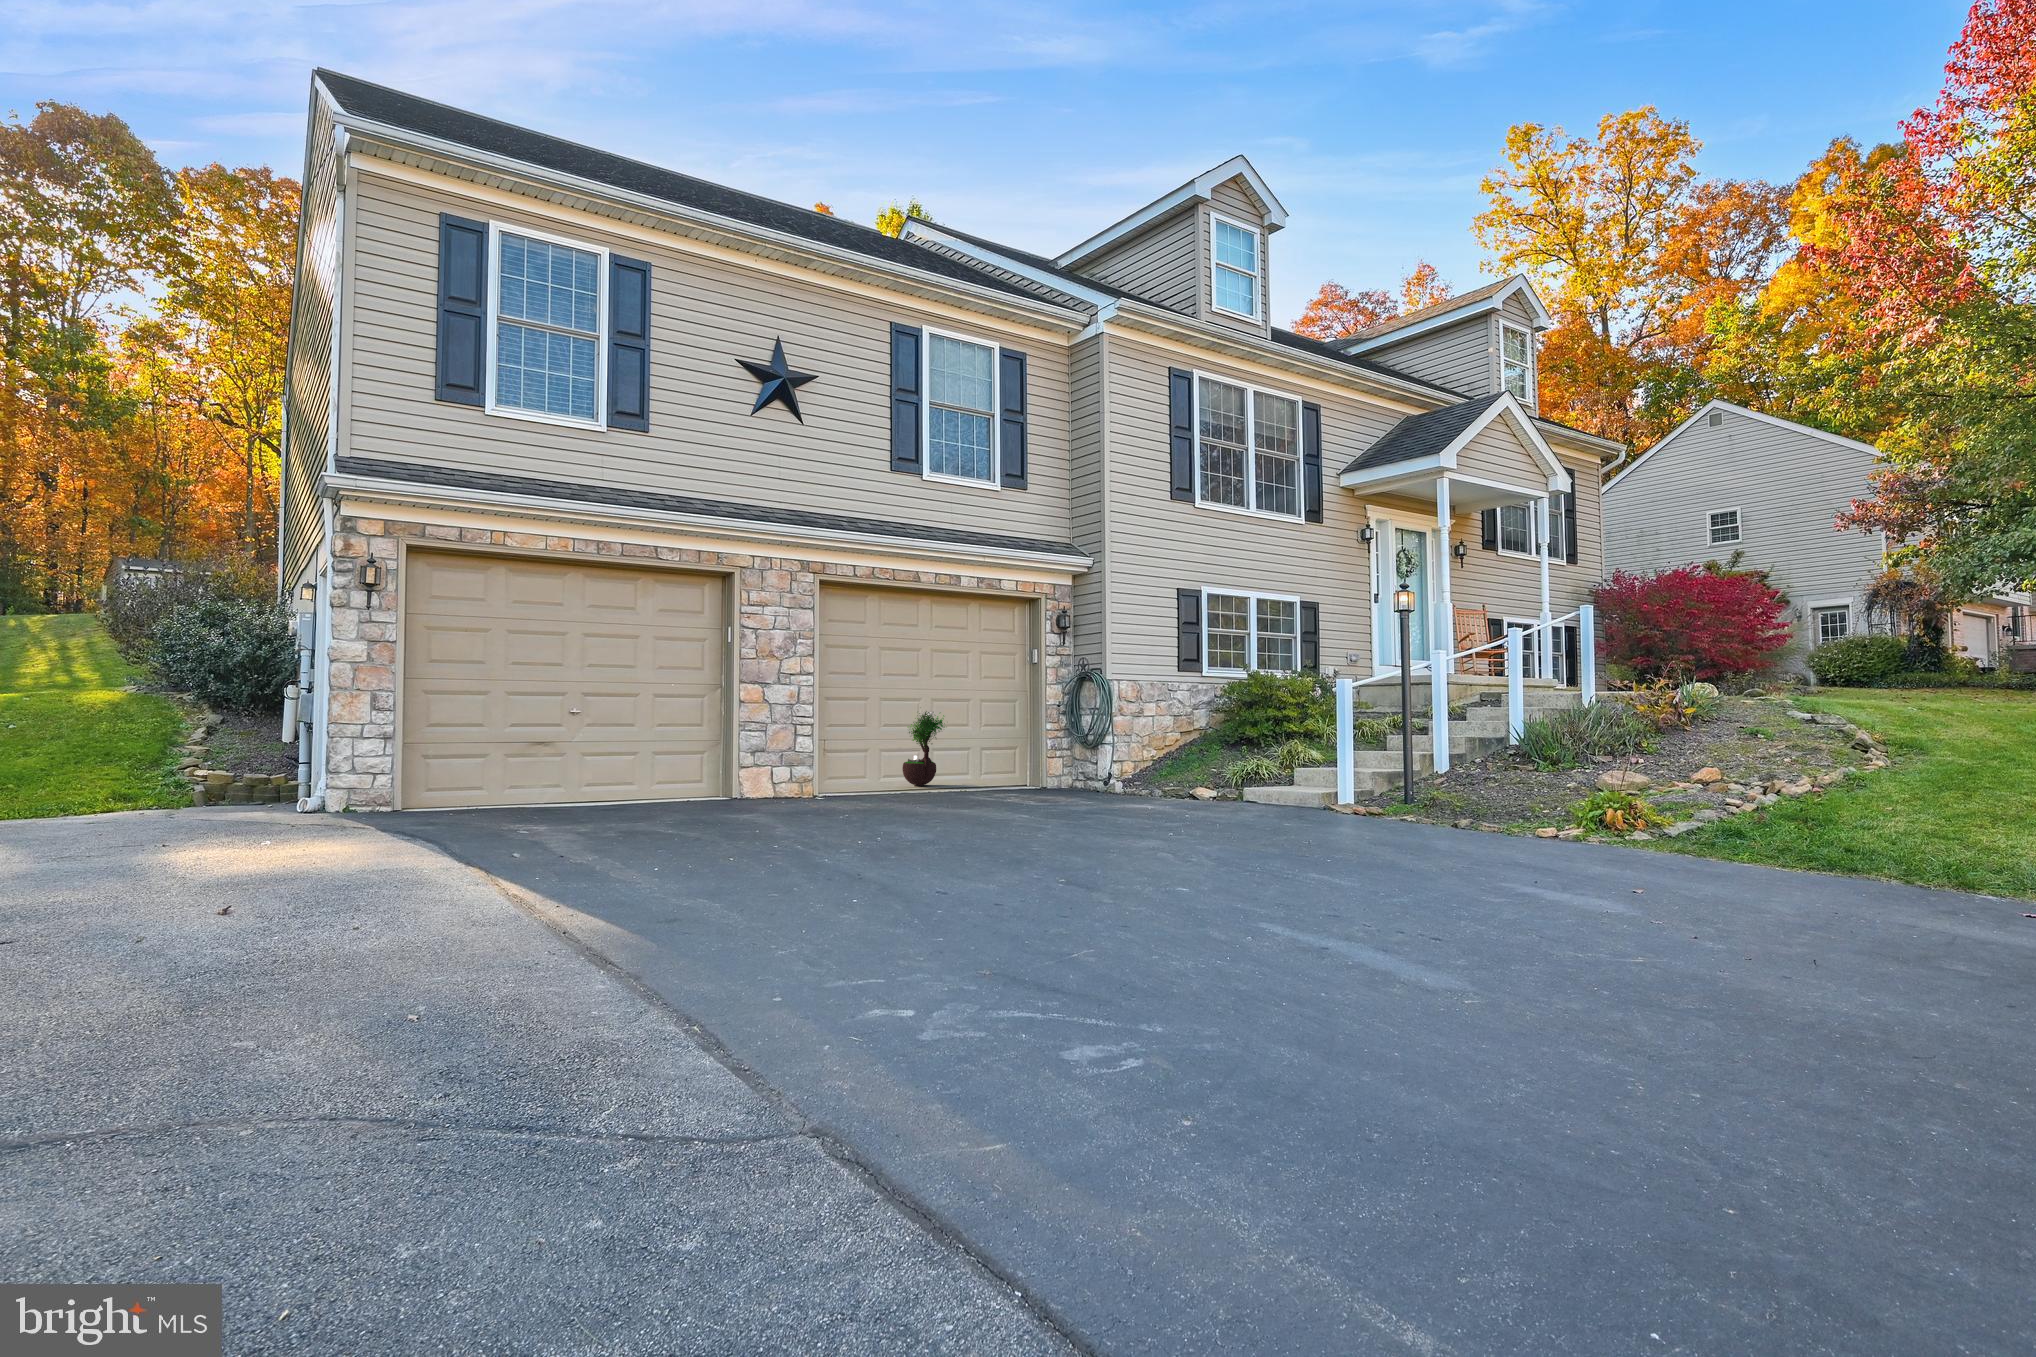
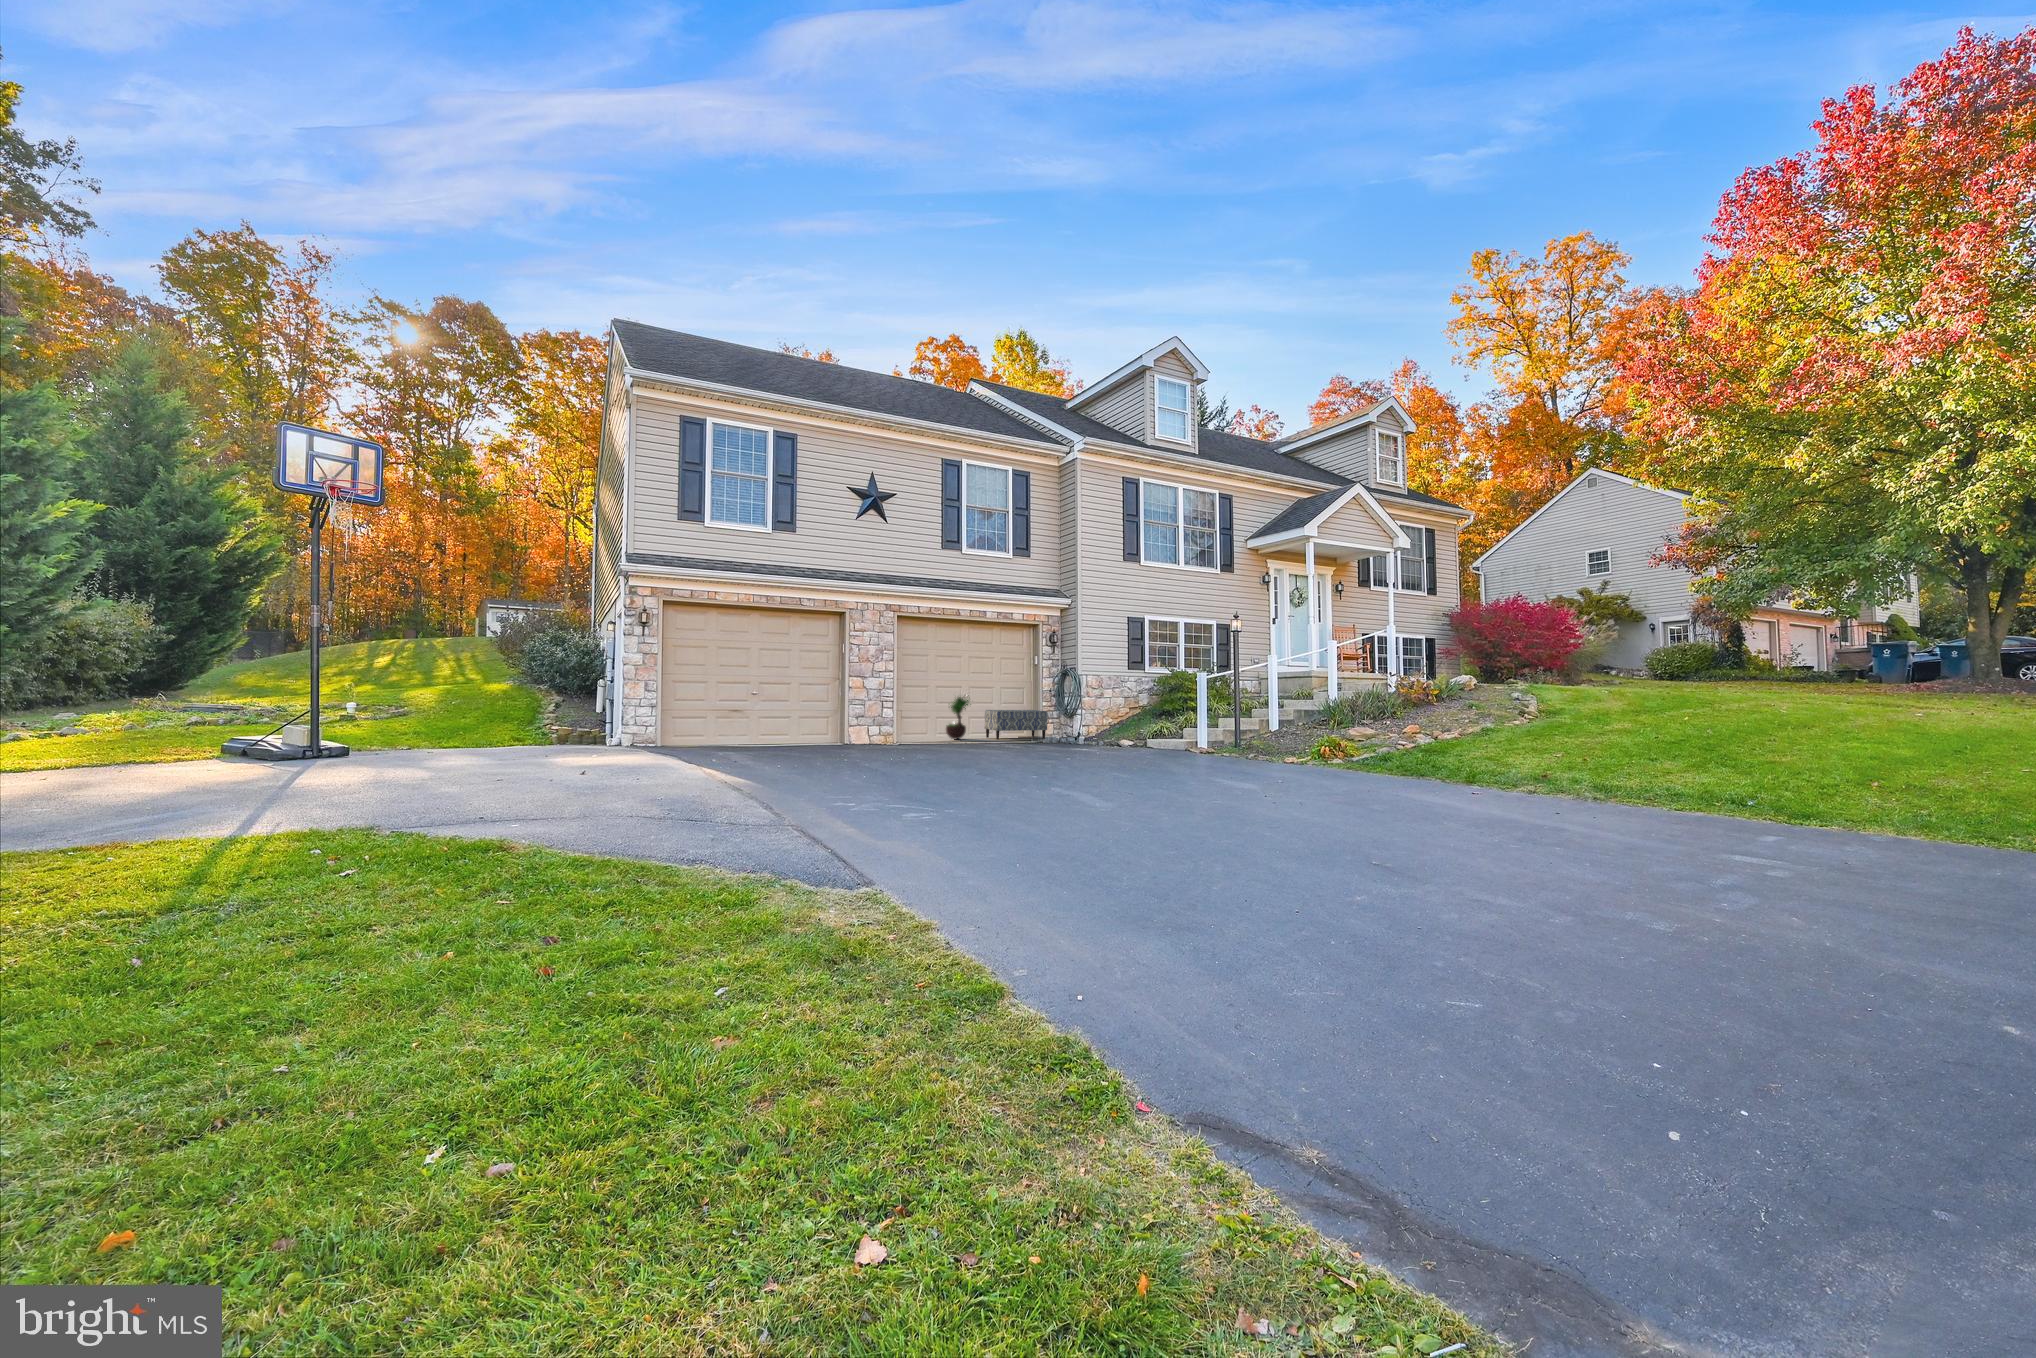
bench: none [962,735,1063,784] -> present [984,710,1048,740]

